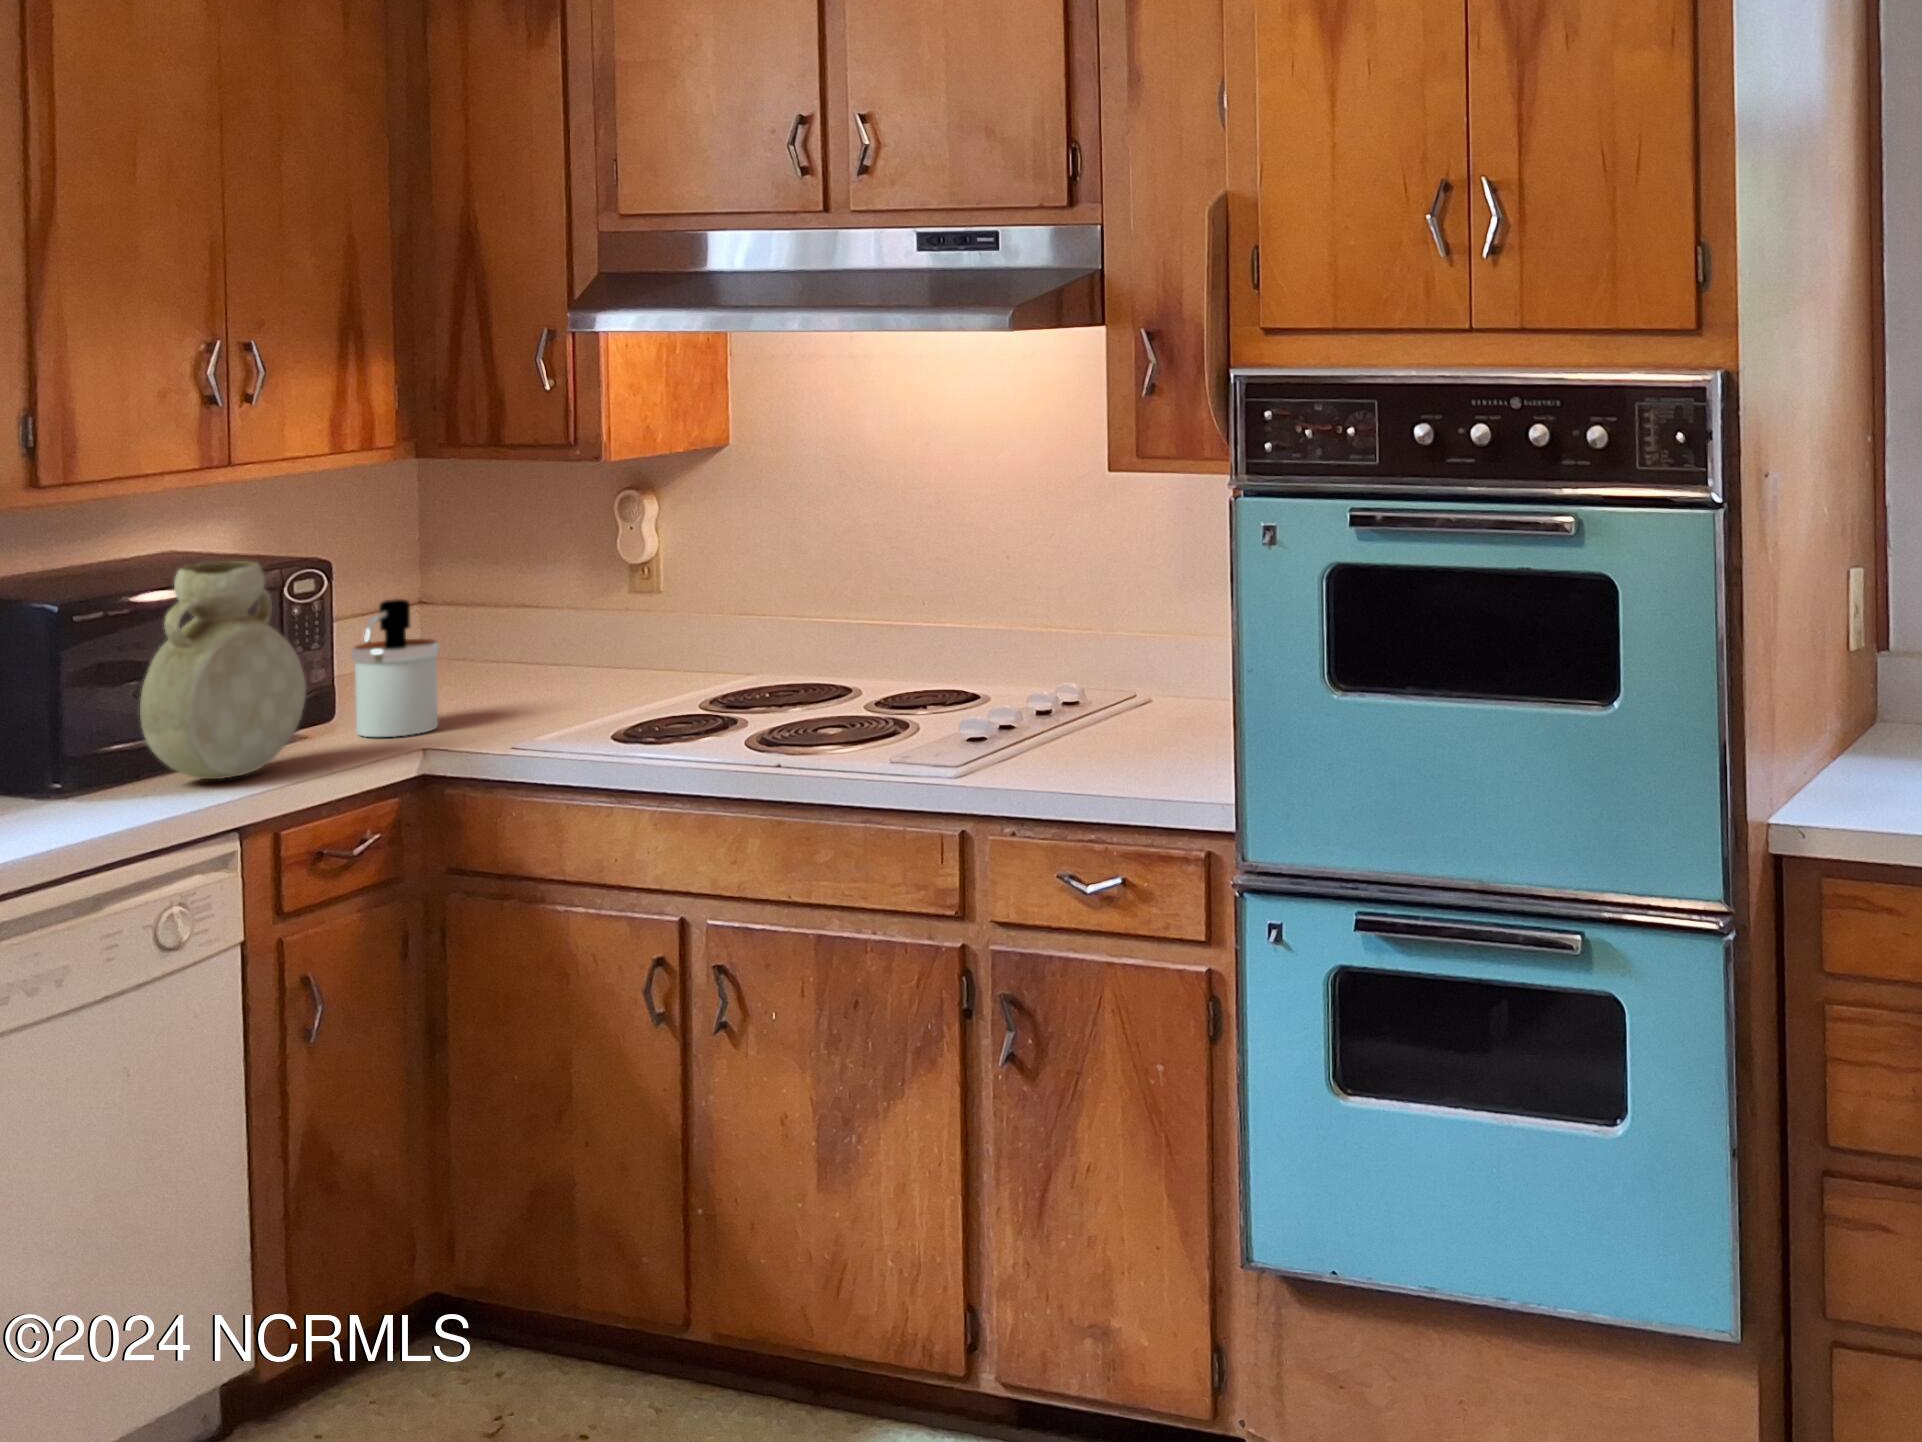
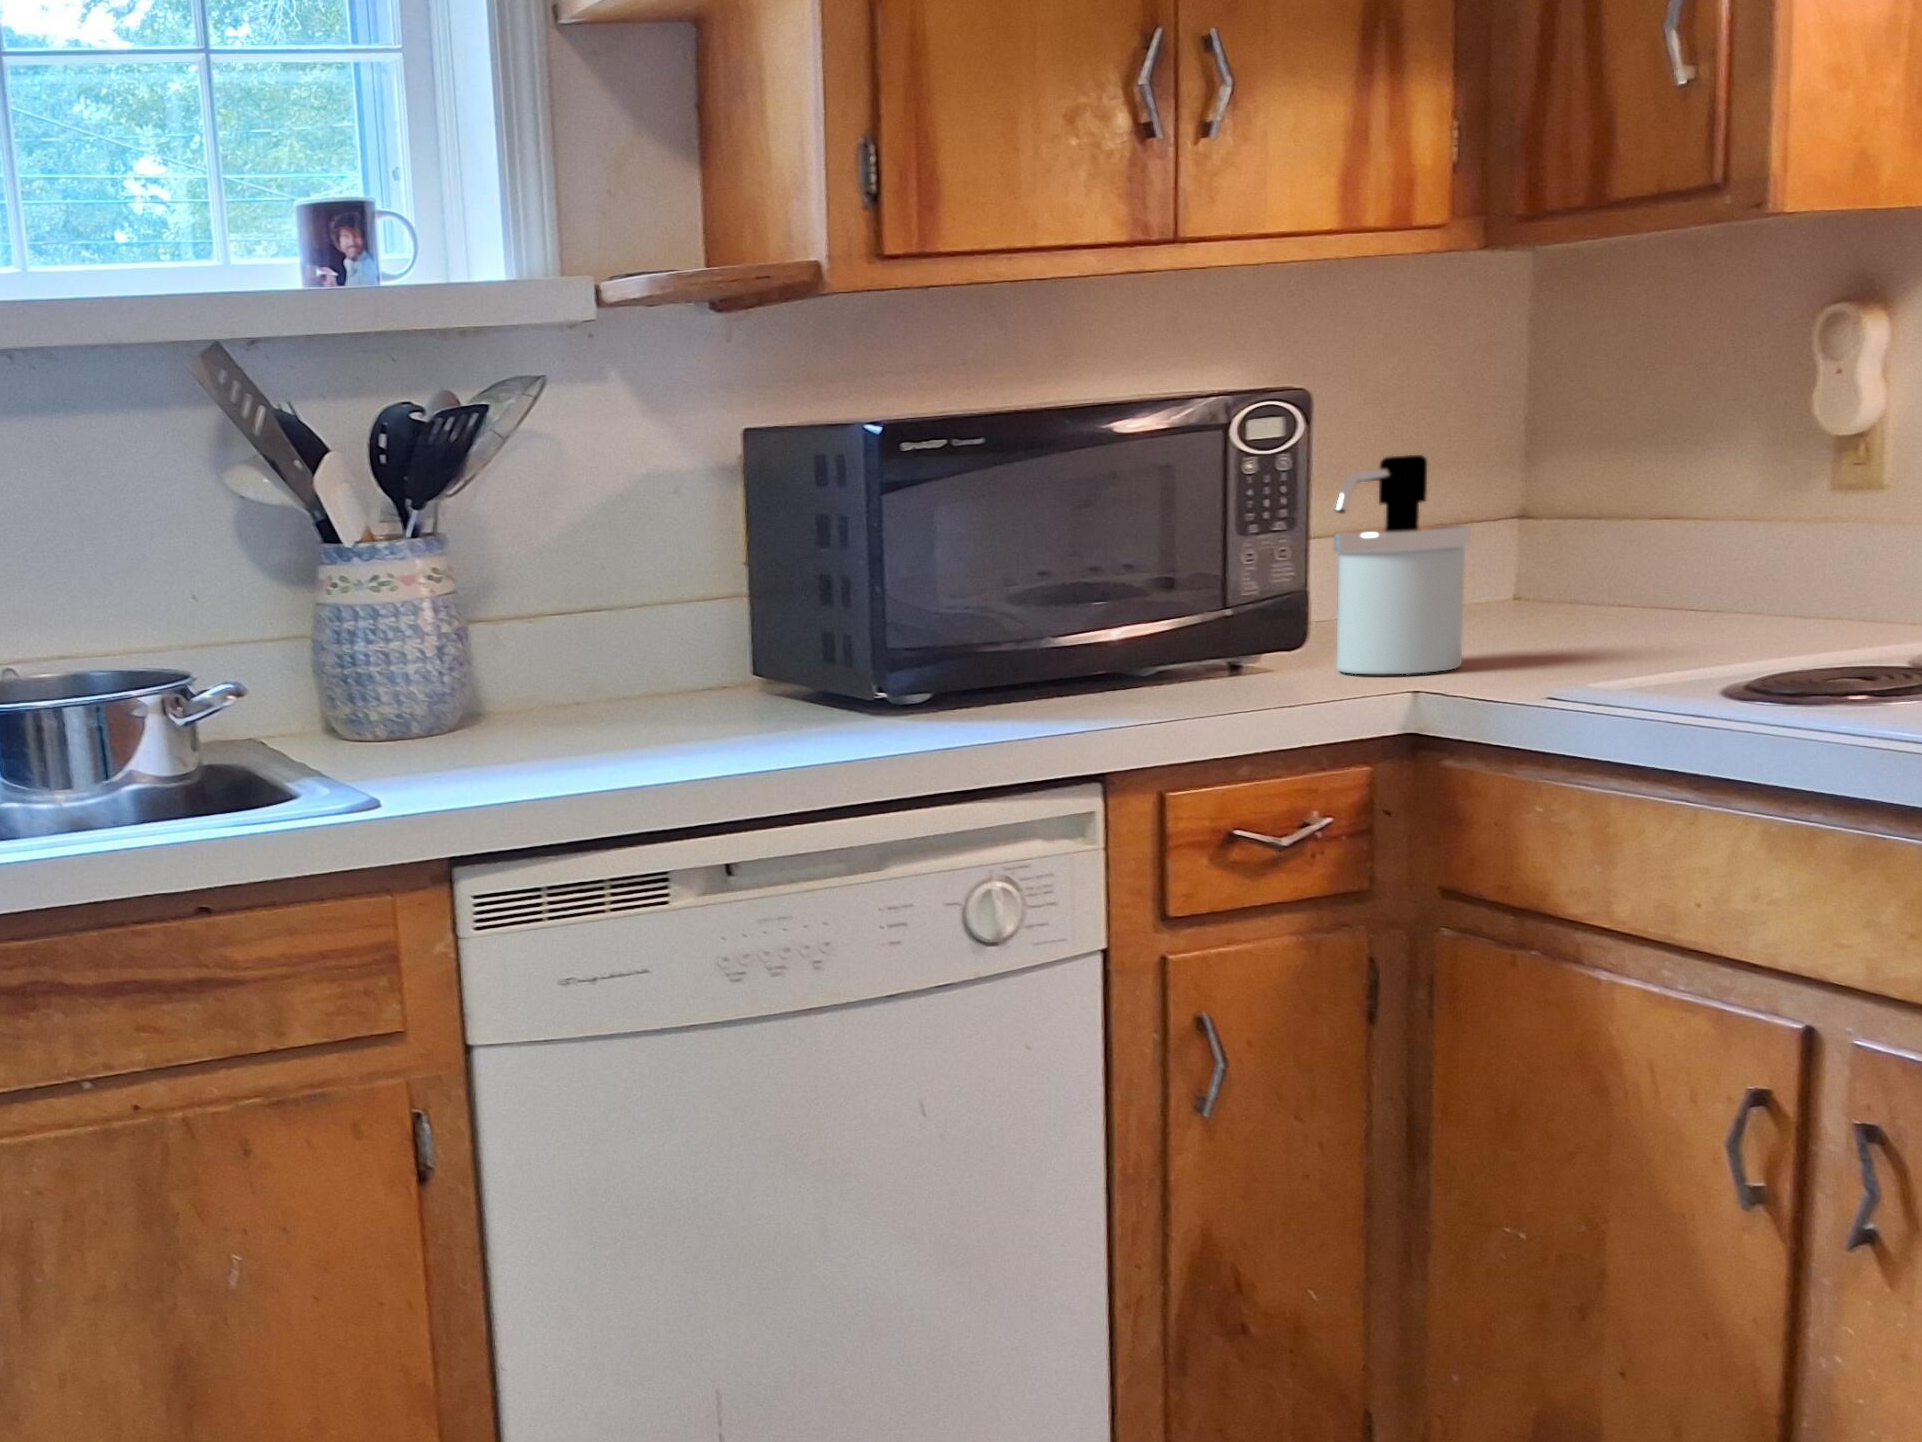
vase: present [140,561,306,779] -> none [986,363,1232,706]

